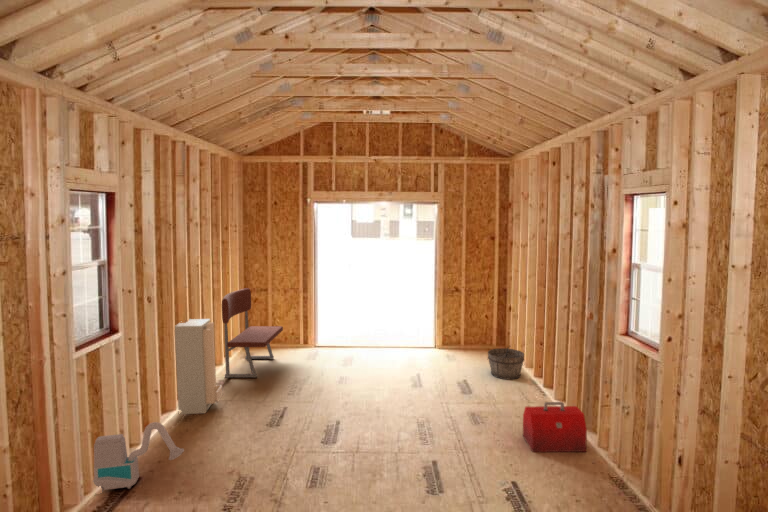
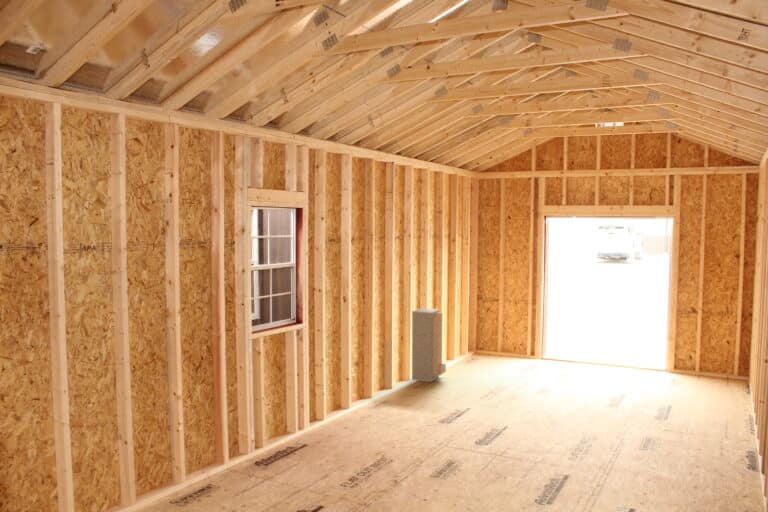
bench: present [222,288,283,378] -> none [452,291,507,367]
wooden bucket: present [488,348,524,379] -> none [707,368,750,403]
toolbox: present [523,402,587,452] -> none [697,408,756,459]
vacuum cleaner: present [93,422,184,492] -> none [353,369,409,411]

